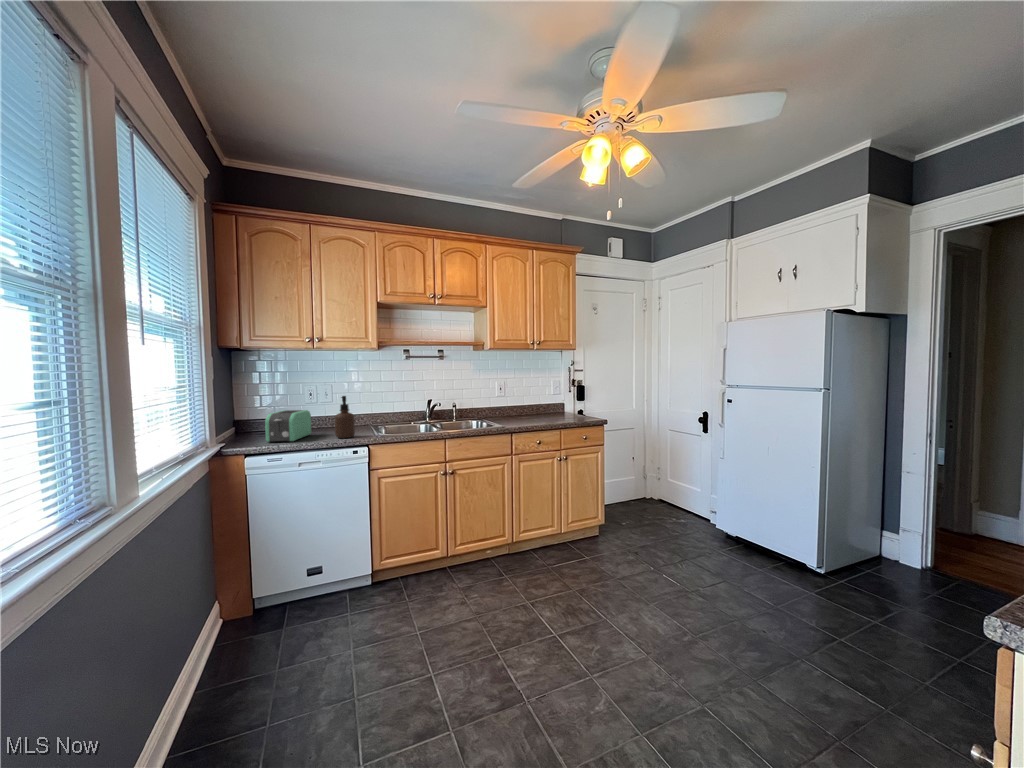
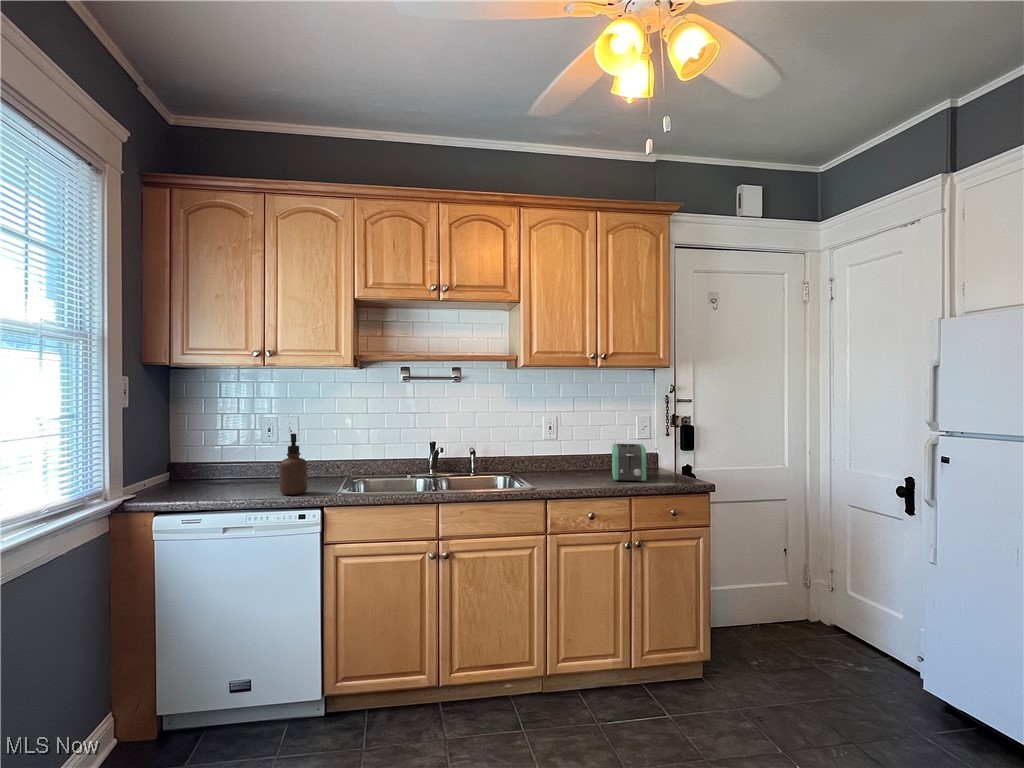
toaster: present [265,410,311,442] -> present [612,444,646,482]

